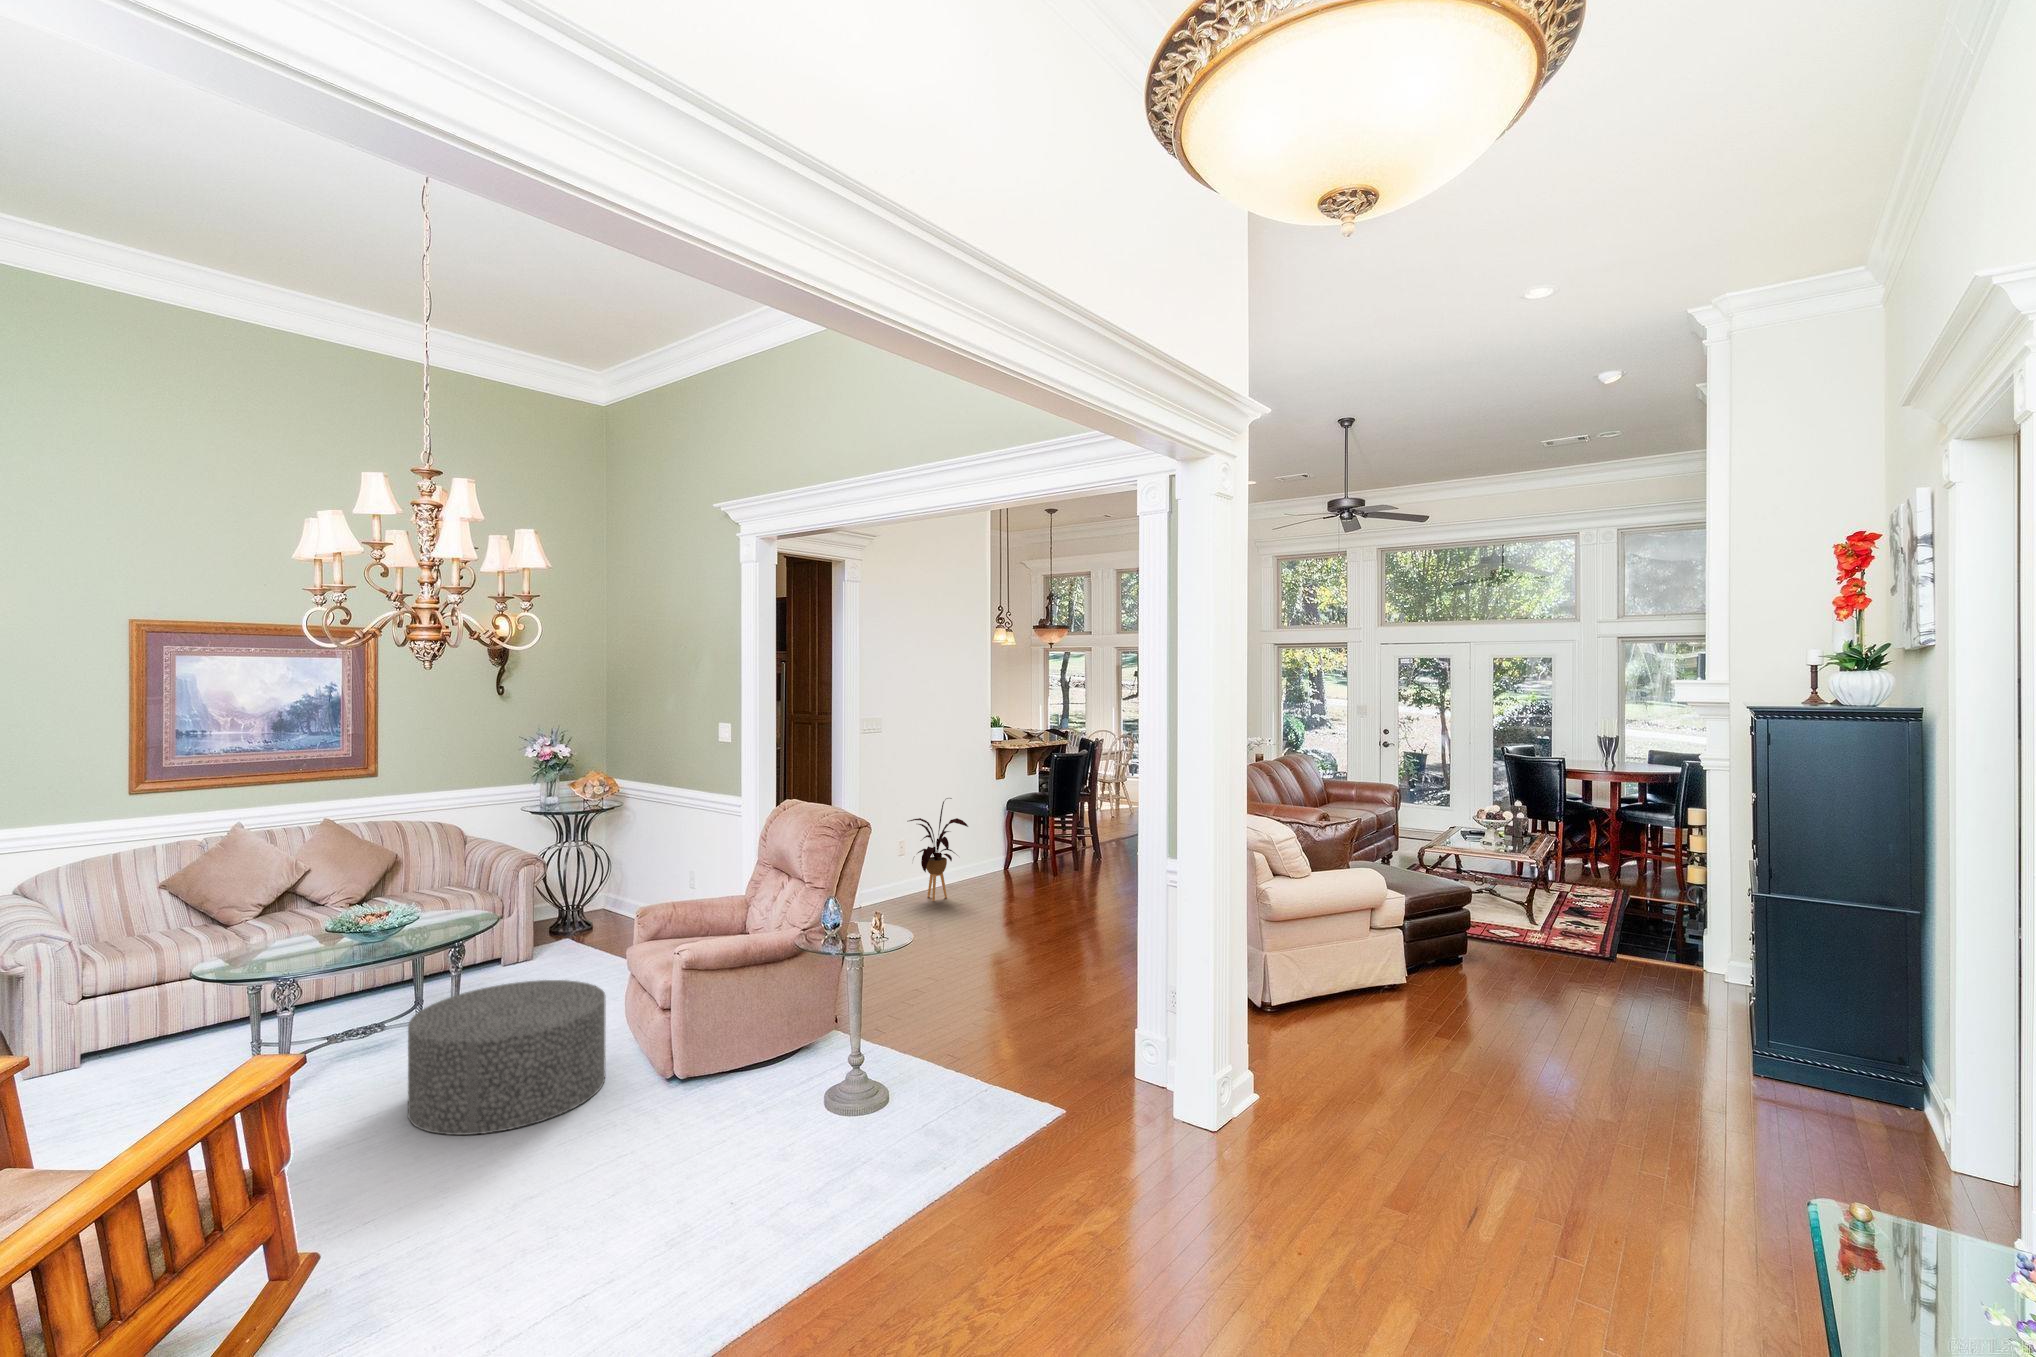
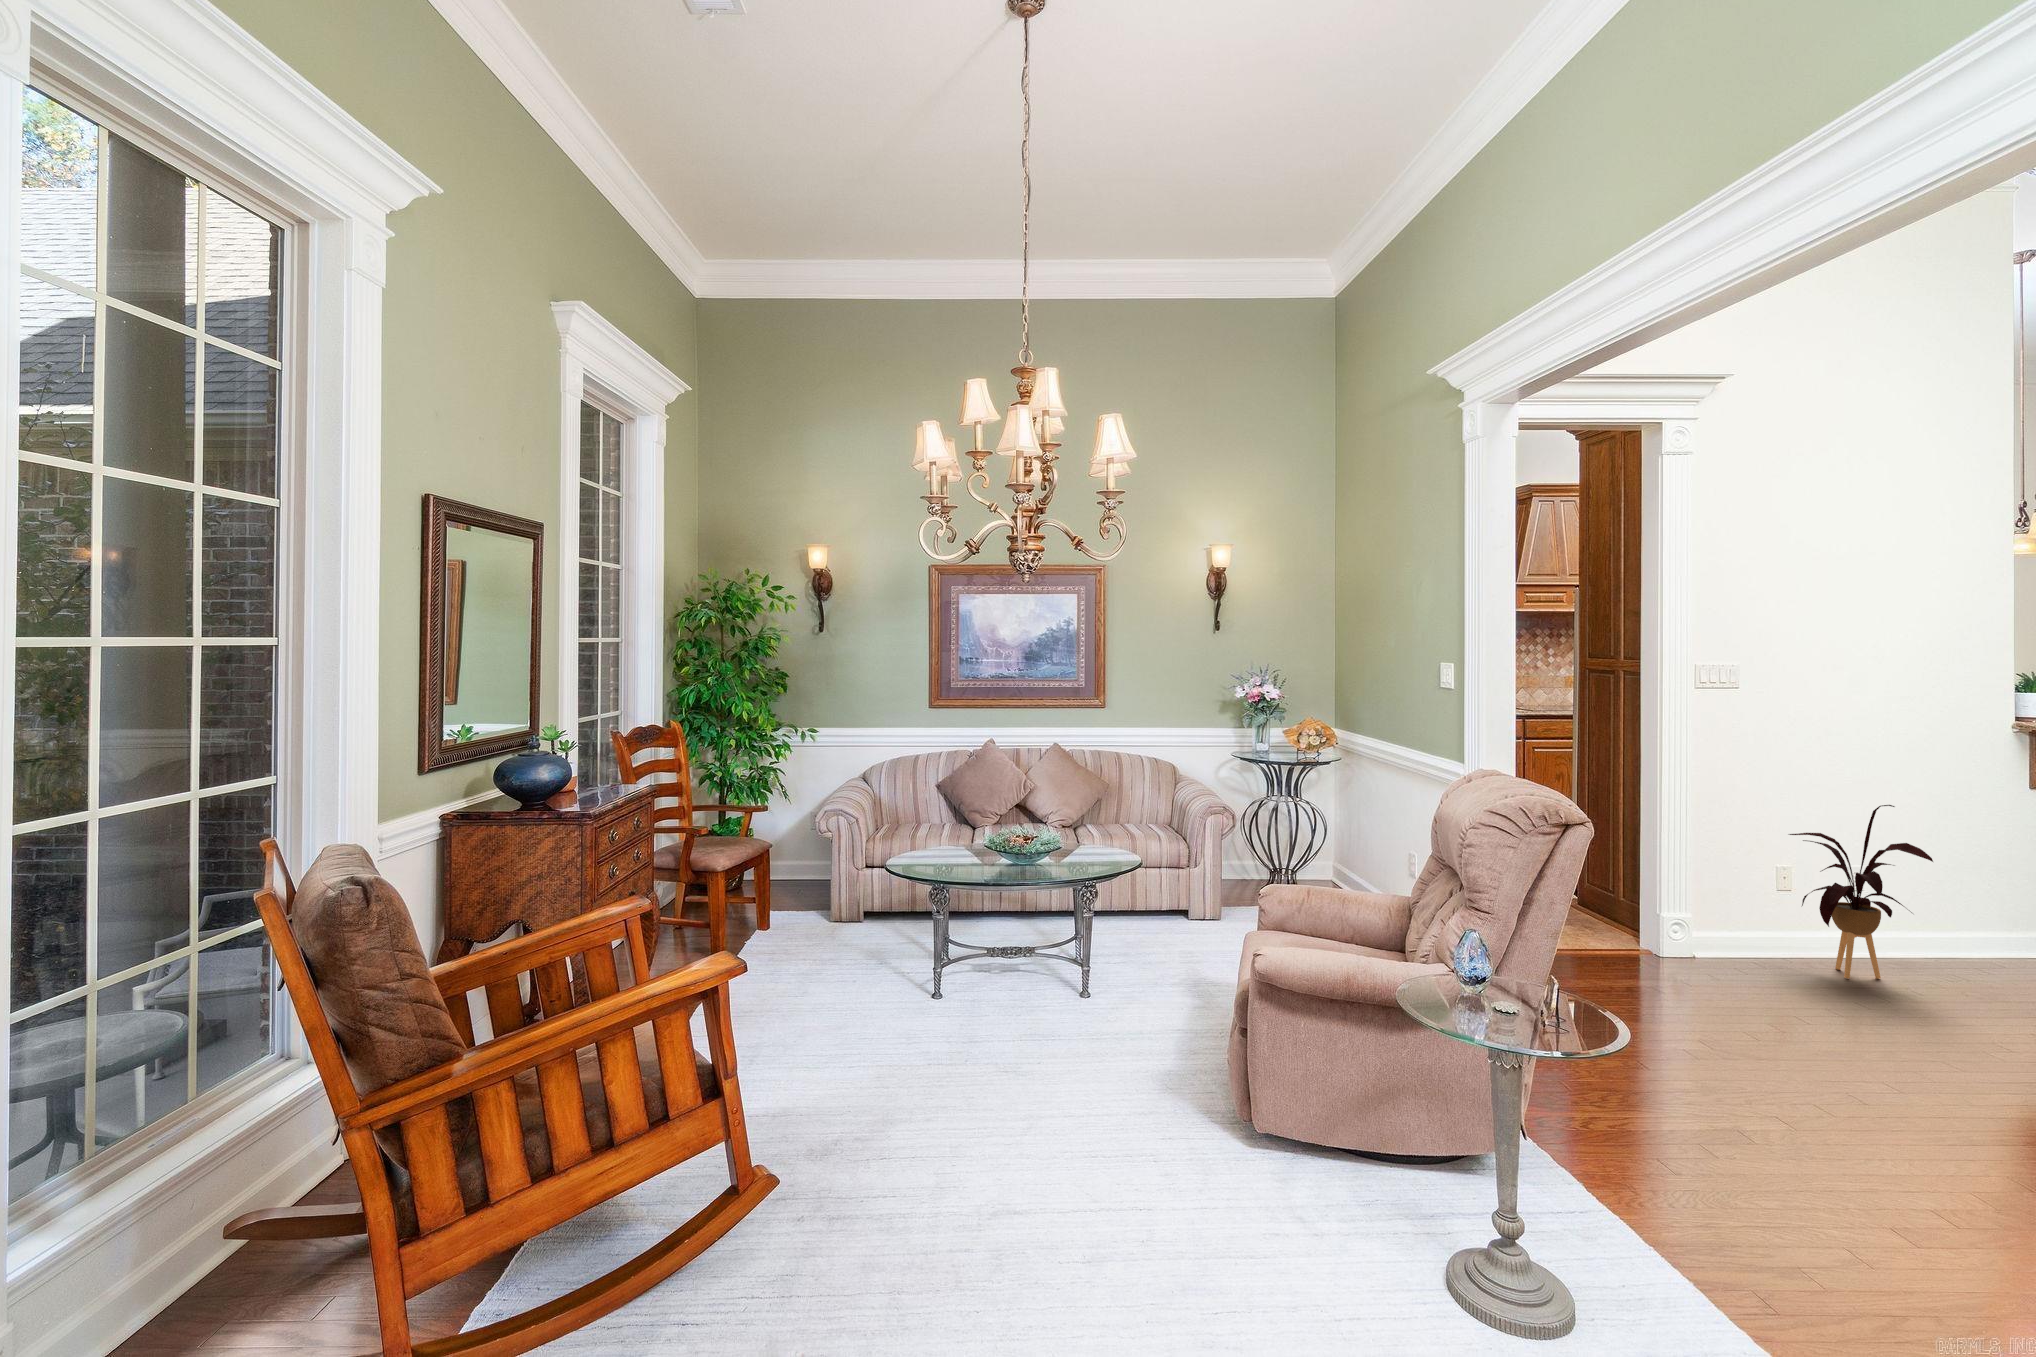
ottoman: present [408,980,606,1135] -> none [983,937,1192,1123]

